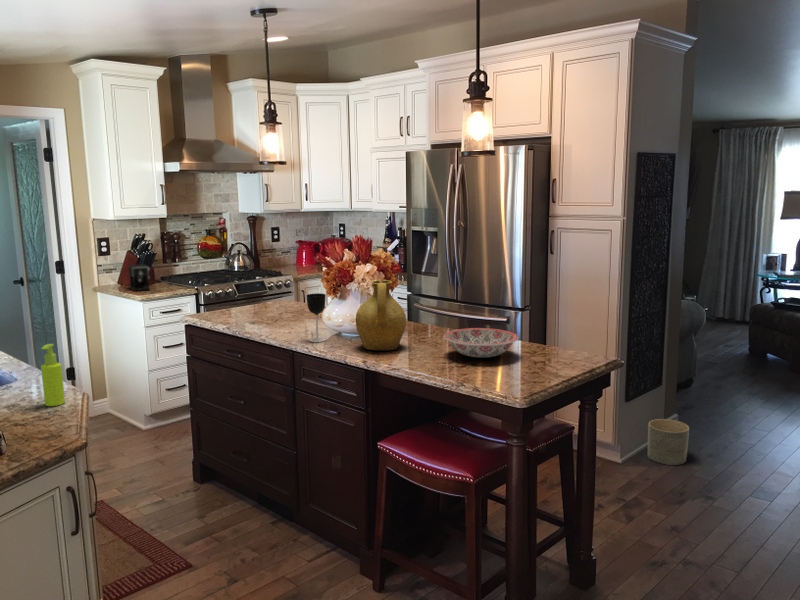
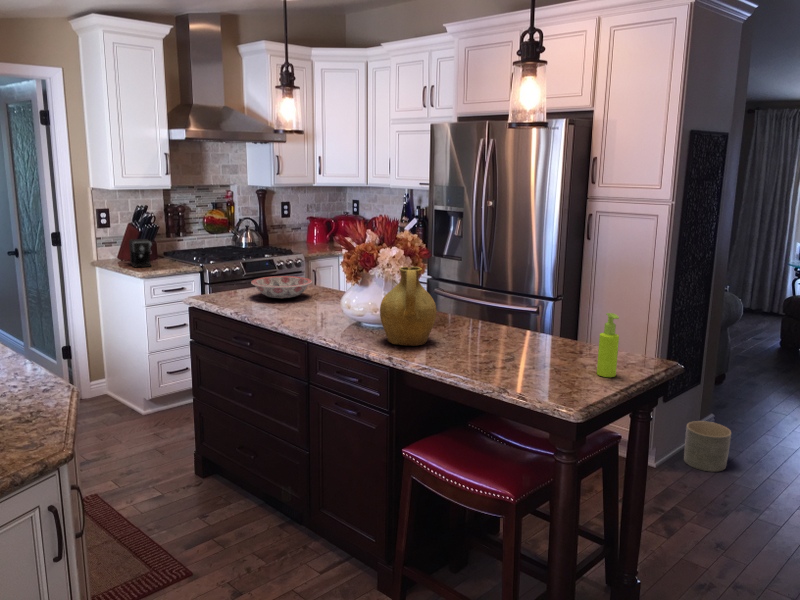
wine glass: present [306,293,326,342] -> none [325,279,346,333]
ceramic bowl: present [444,328,518,358] -> present [251,276,312,298]
soap dispenser: present [41,344,65,406] -> present [597,313,619,377]

